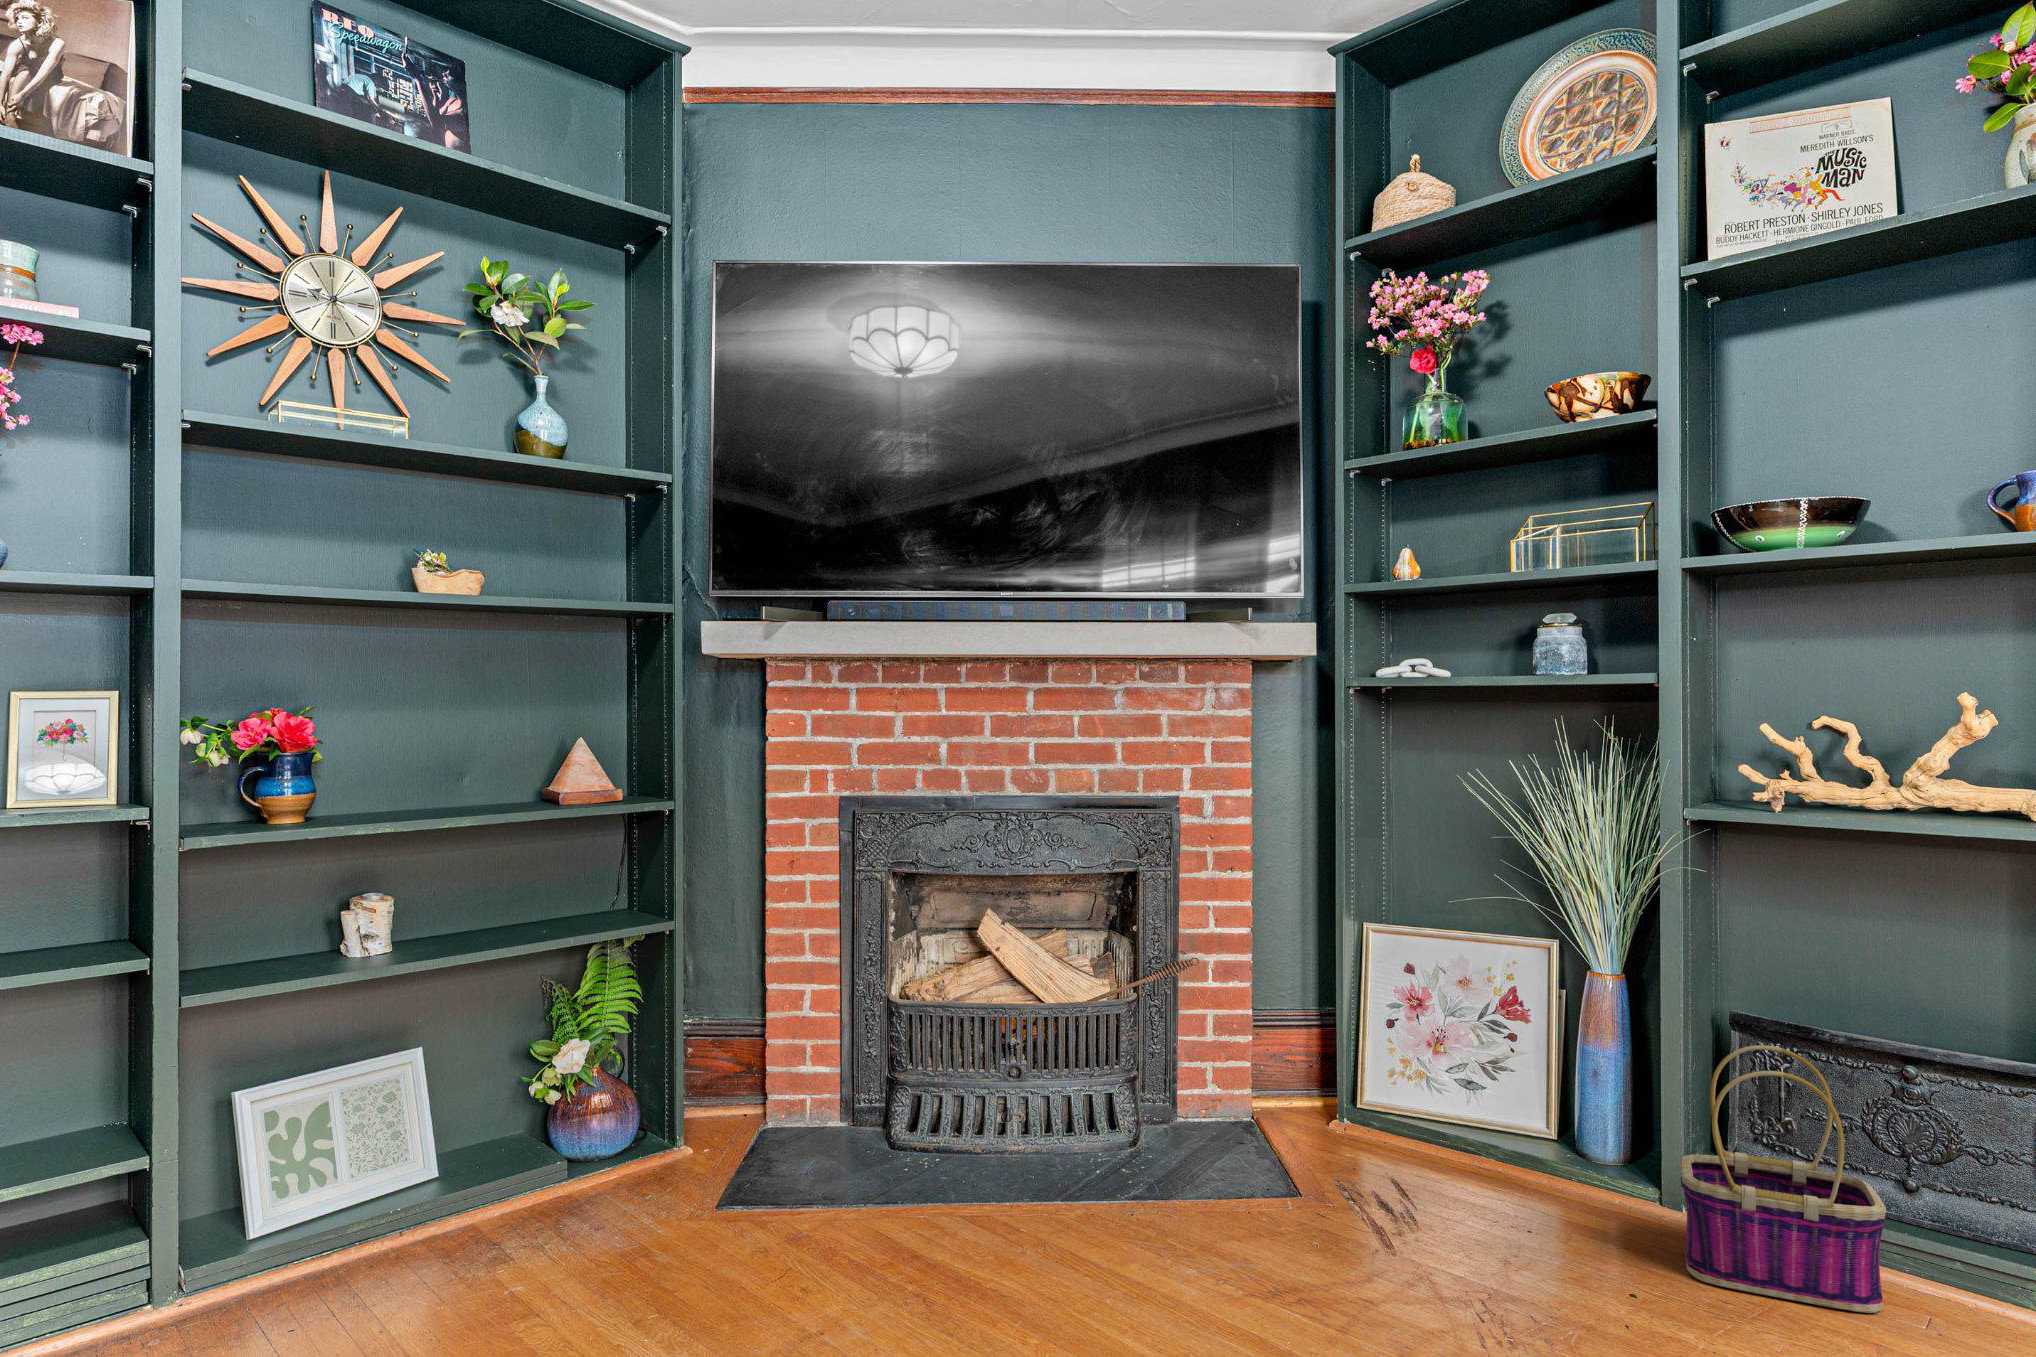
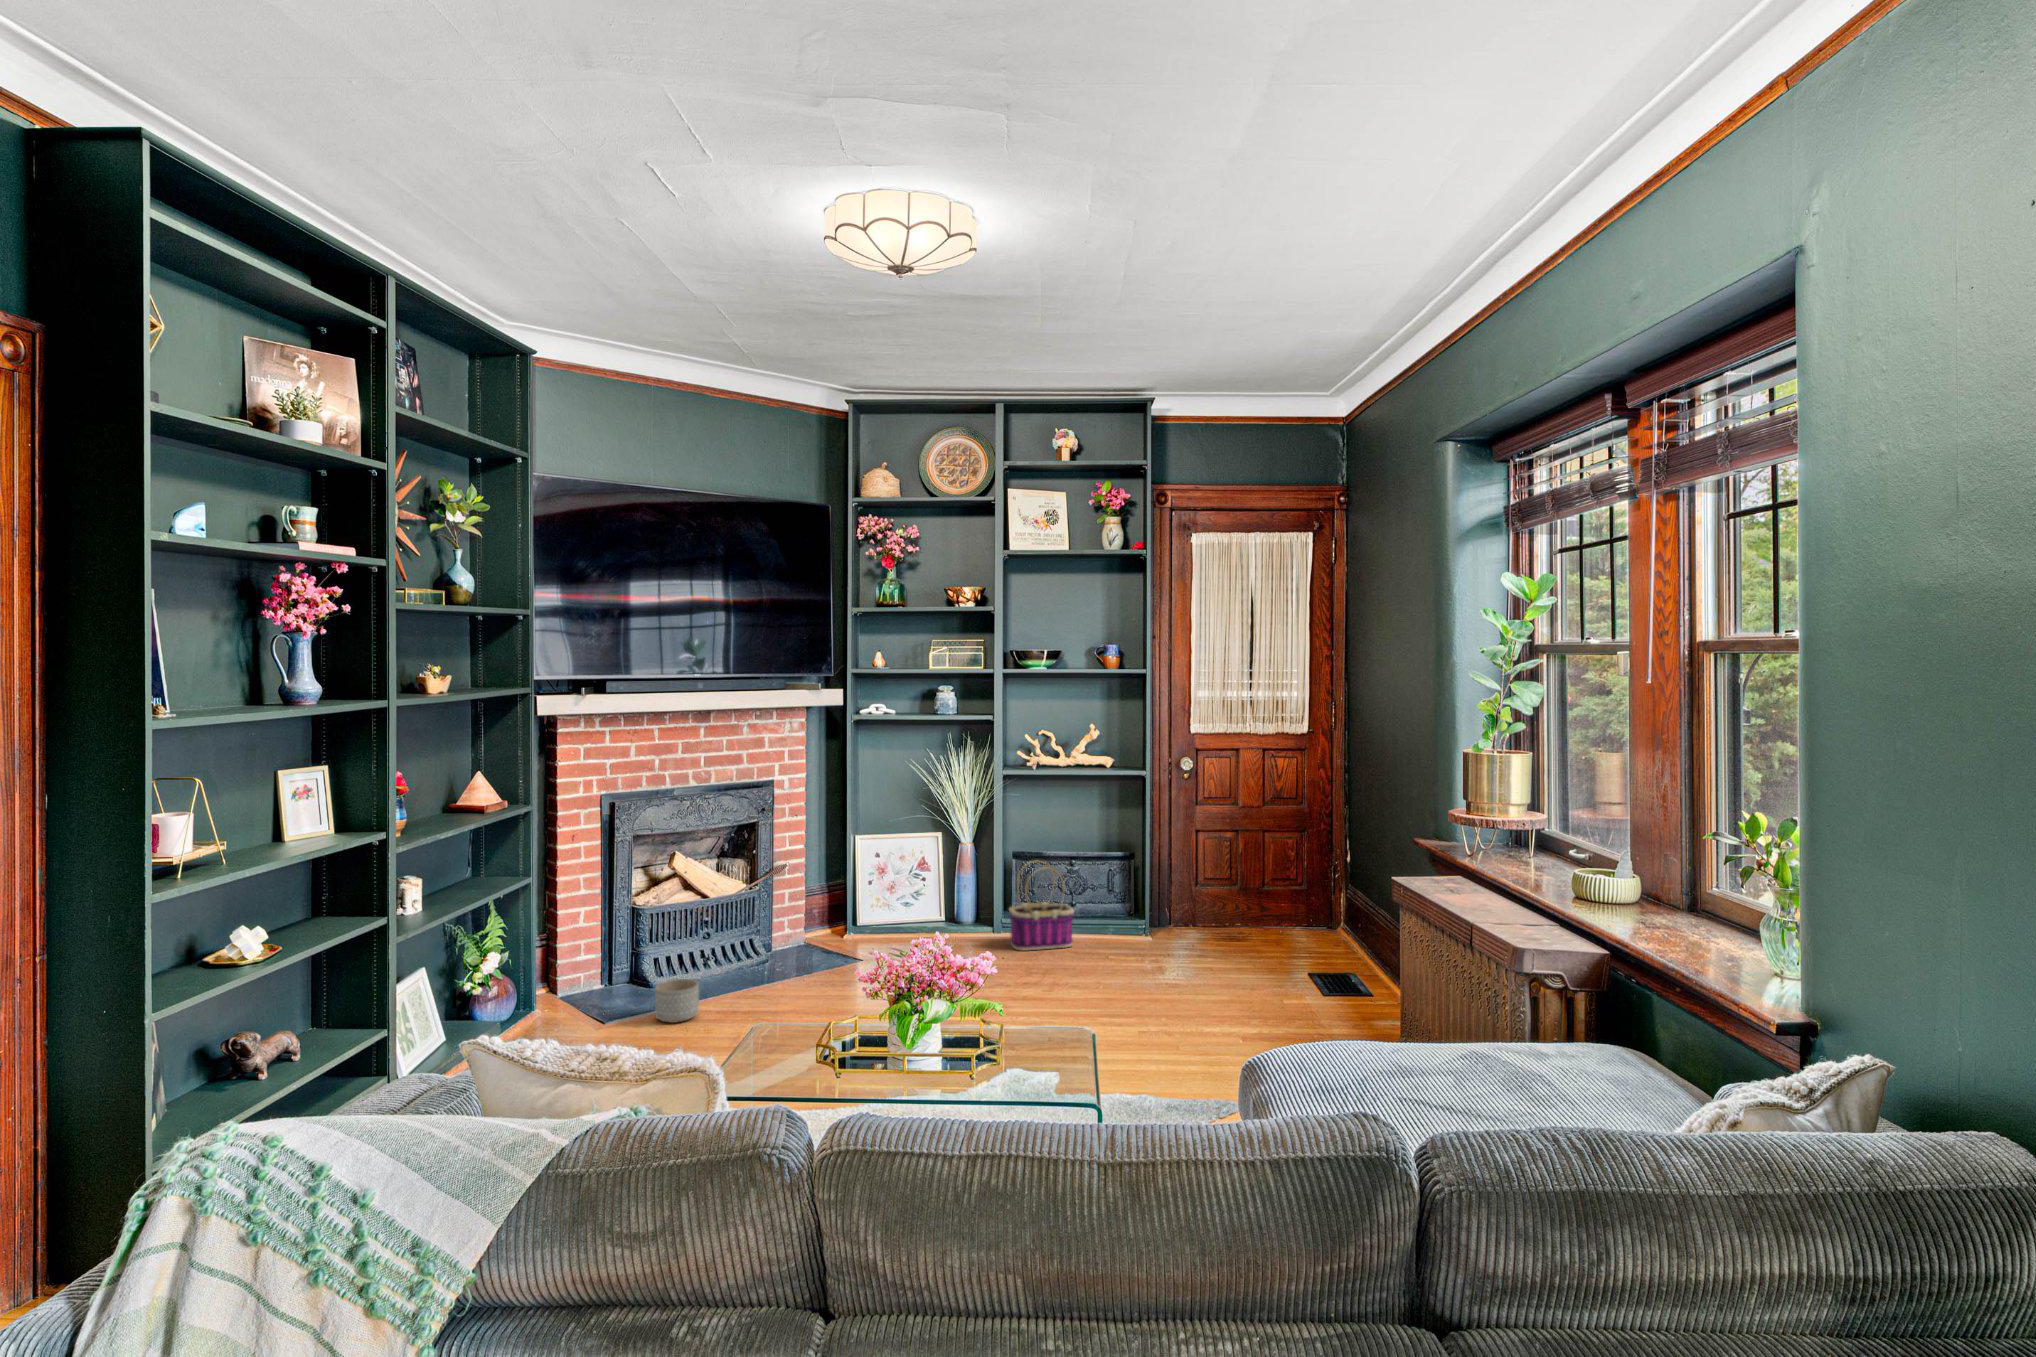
planter: none [793,1154,874,1246] -> present [655,979,699,1023]

